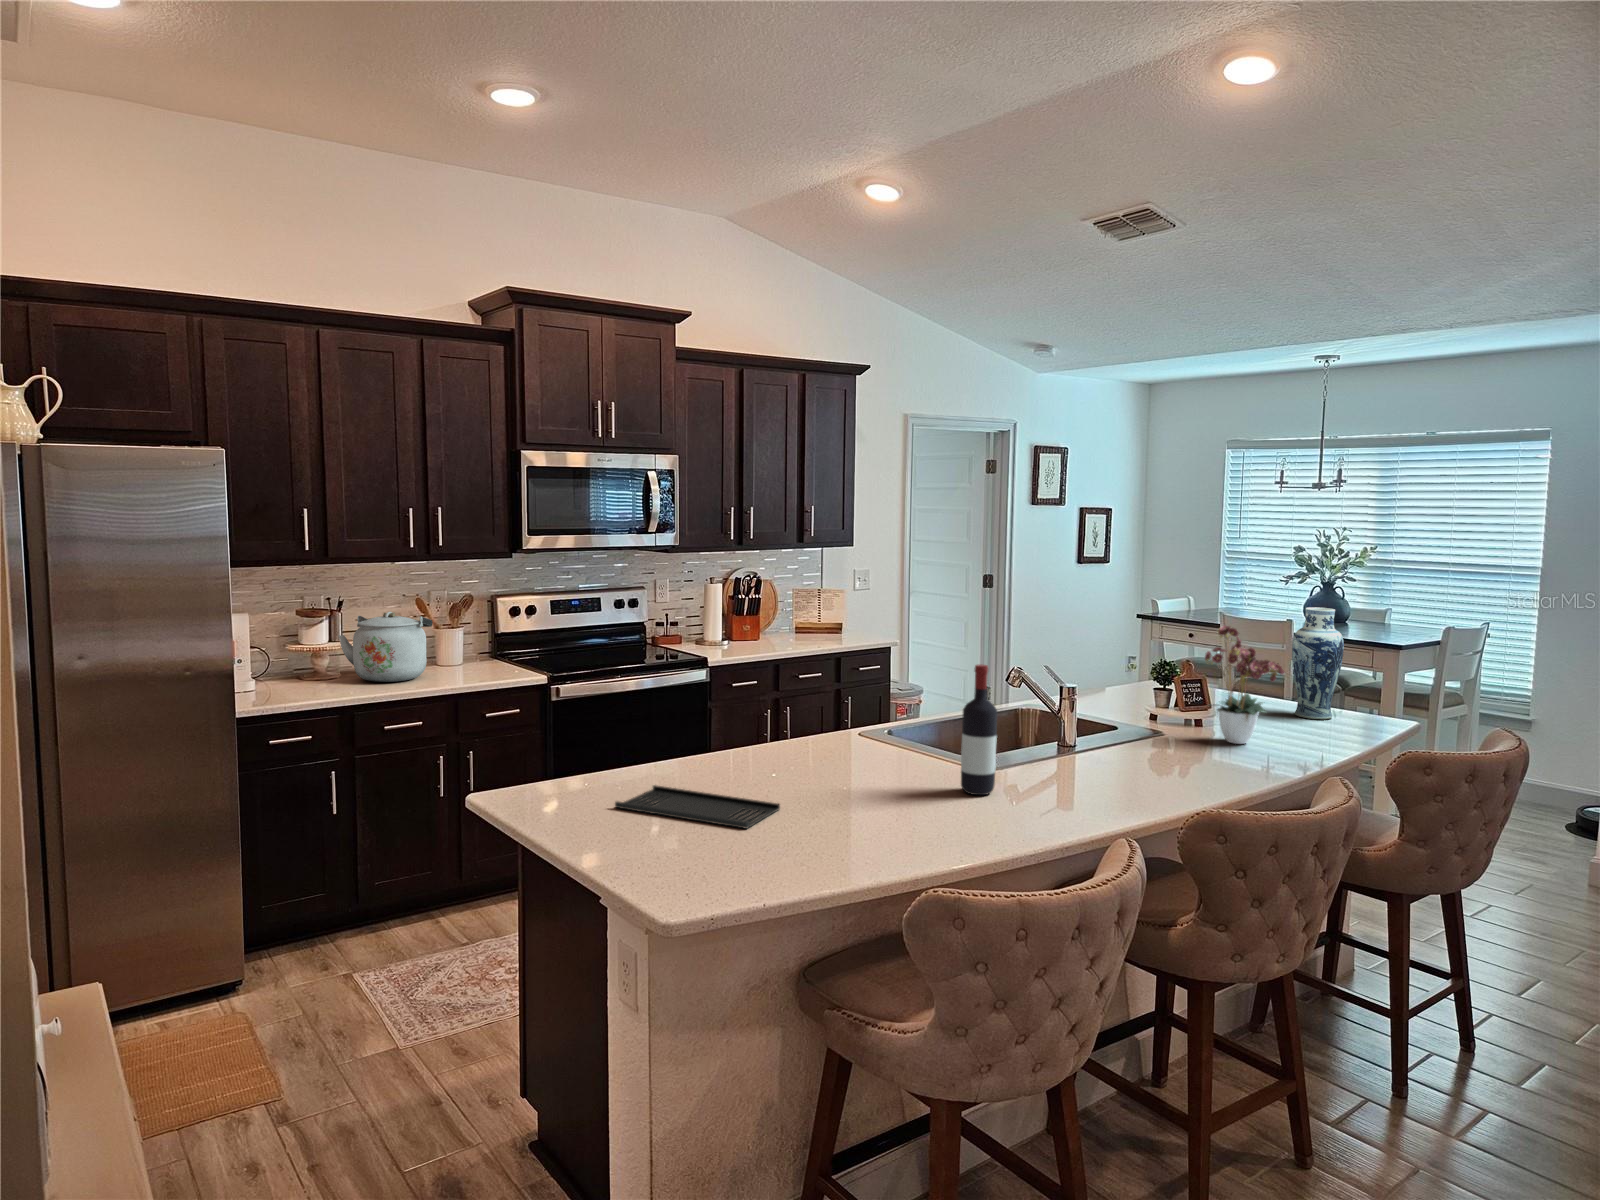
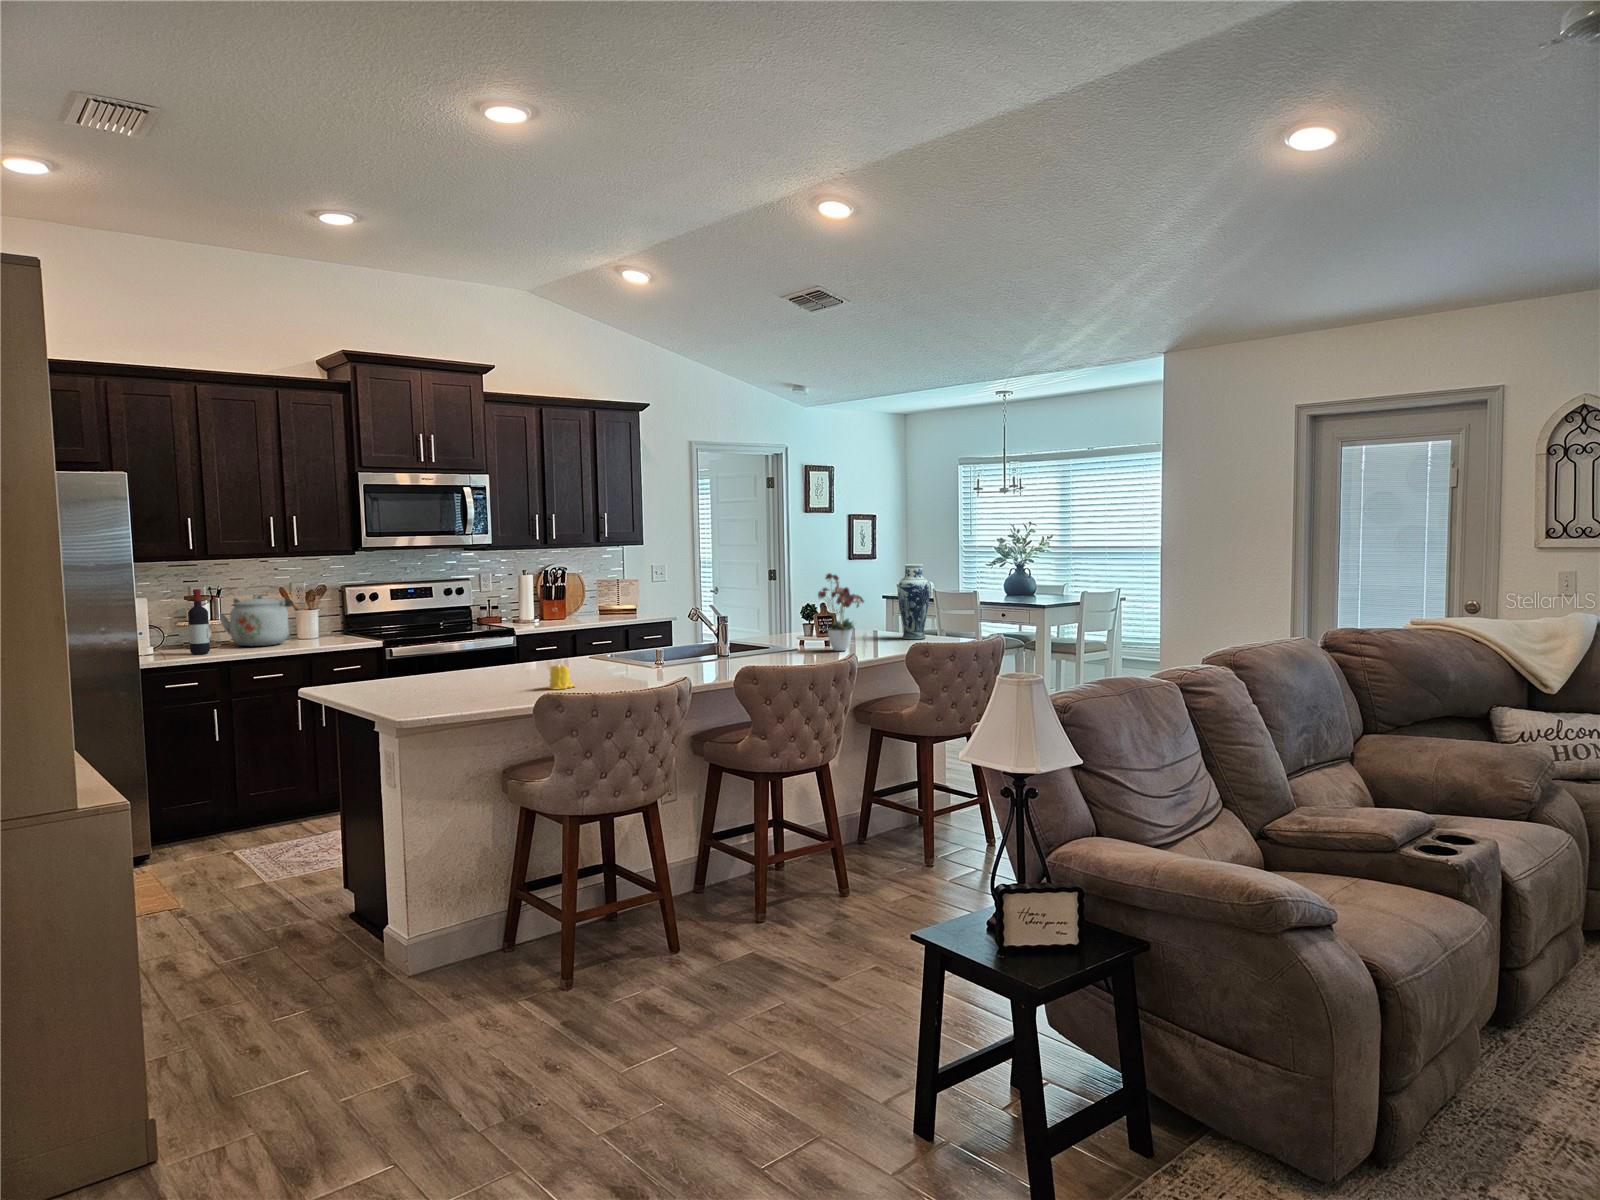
wine bottle: present [961,665,997,795] -> present [188,589,210,655]
candle: none [866,784,912,829] -> present [548,666,575,689]
tray: present [615,785,780,829] -> none [388,678,497,693]

